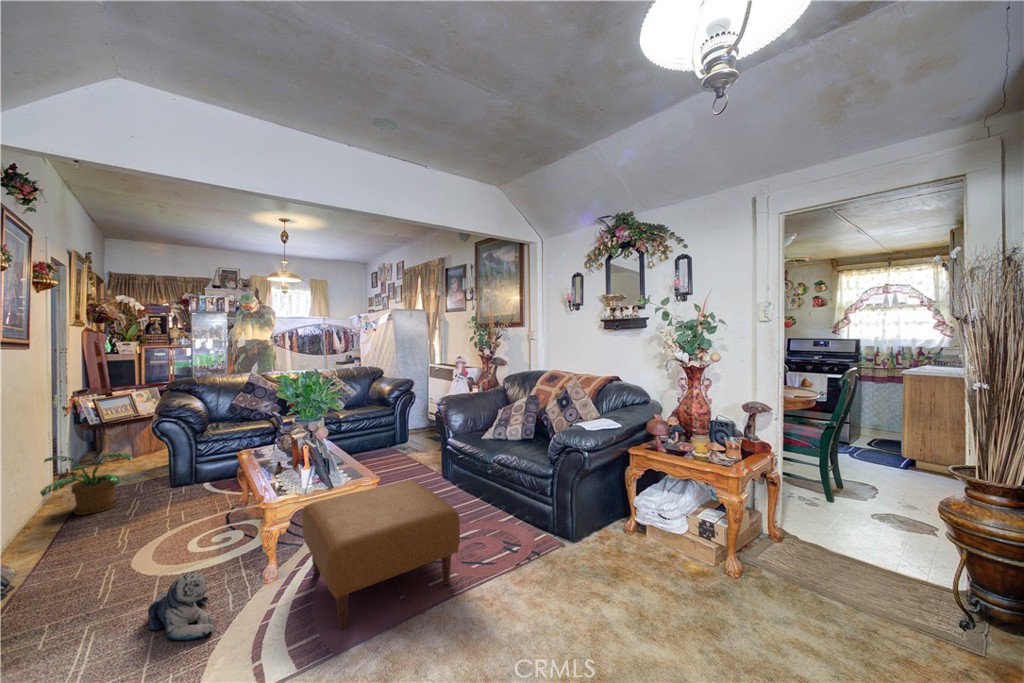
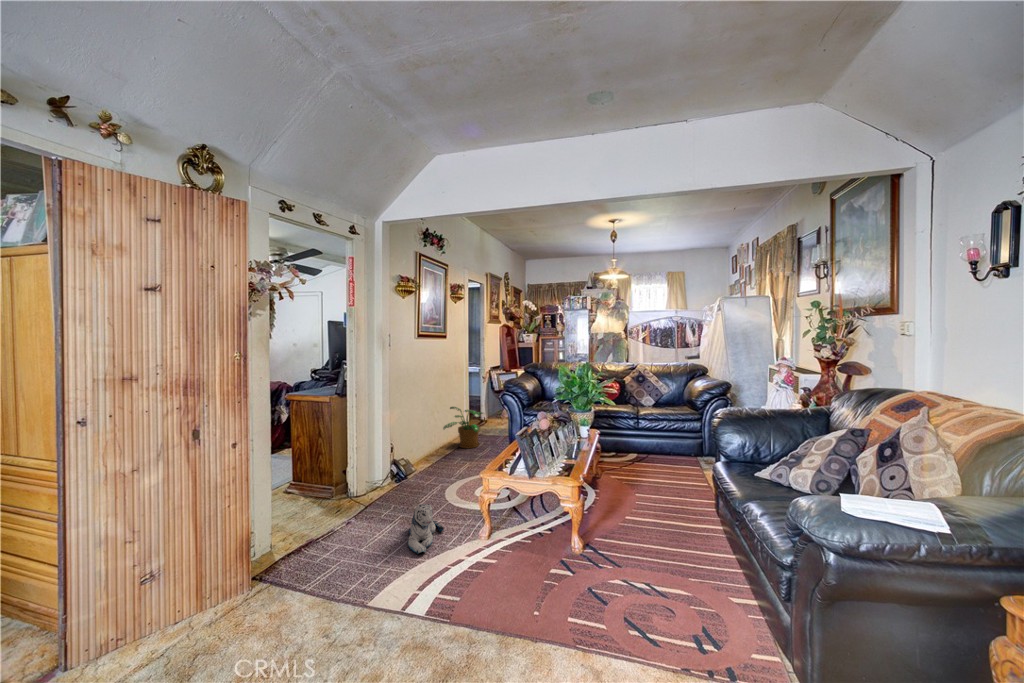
ottoman: present [302,480,460,629] -> none [460,483,613,631]

